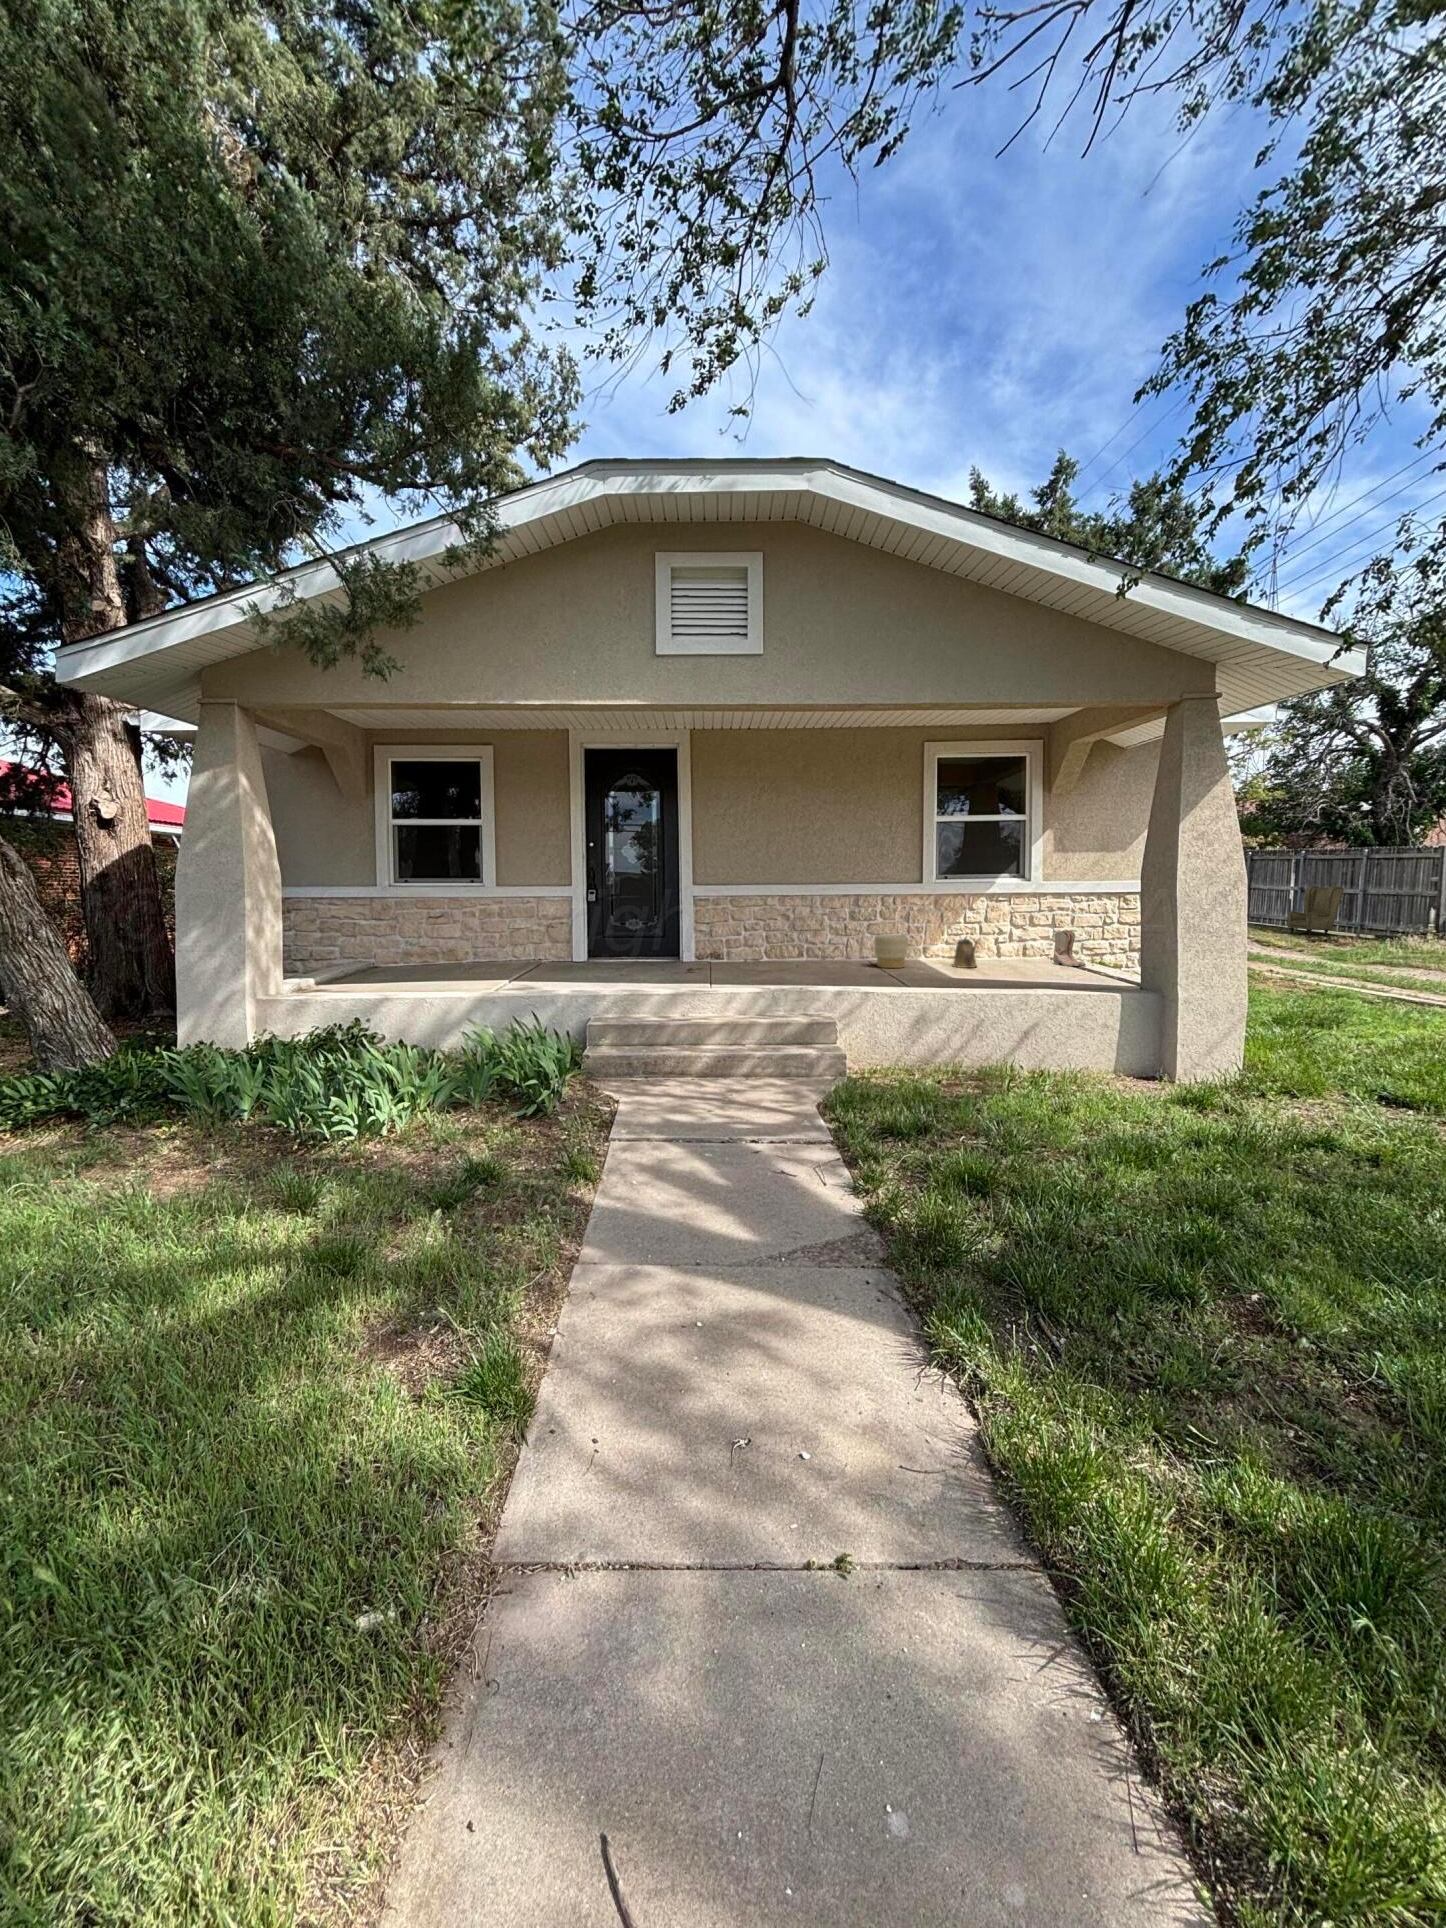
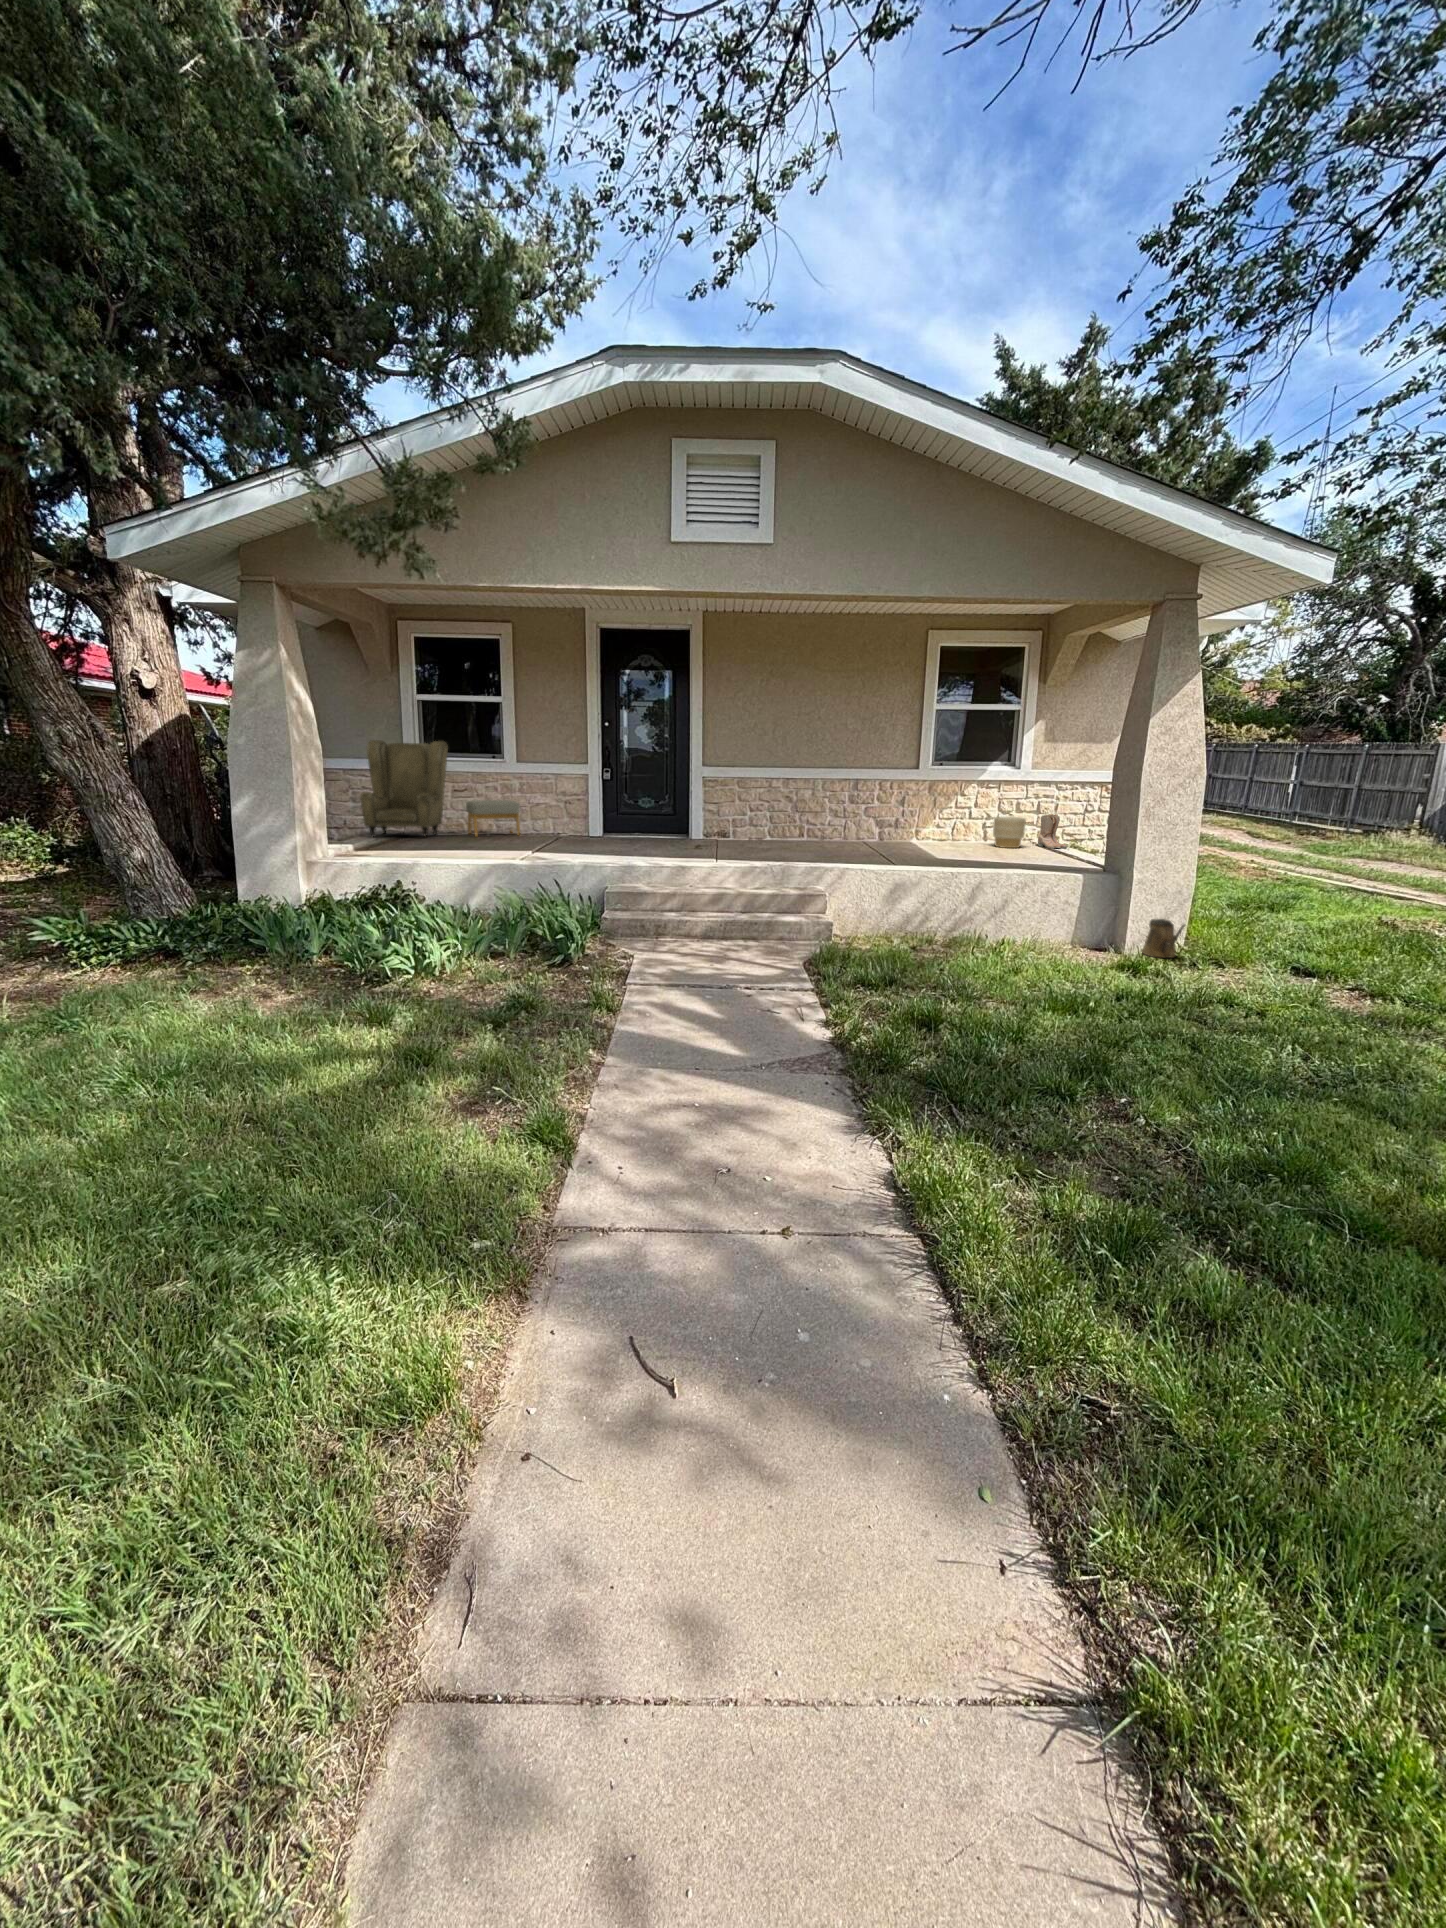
armchair: present [1287,886,1344,935] -> present [360,740,448,838]
footstool: none [444,929,501,969] -> present [466,800,521,837]
planter: present [874,935,908,968] -> present [993,817,1026,848]
watering can: present [953,939,979,968] -> present [1142,919,1185,958]

